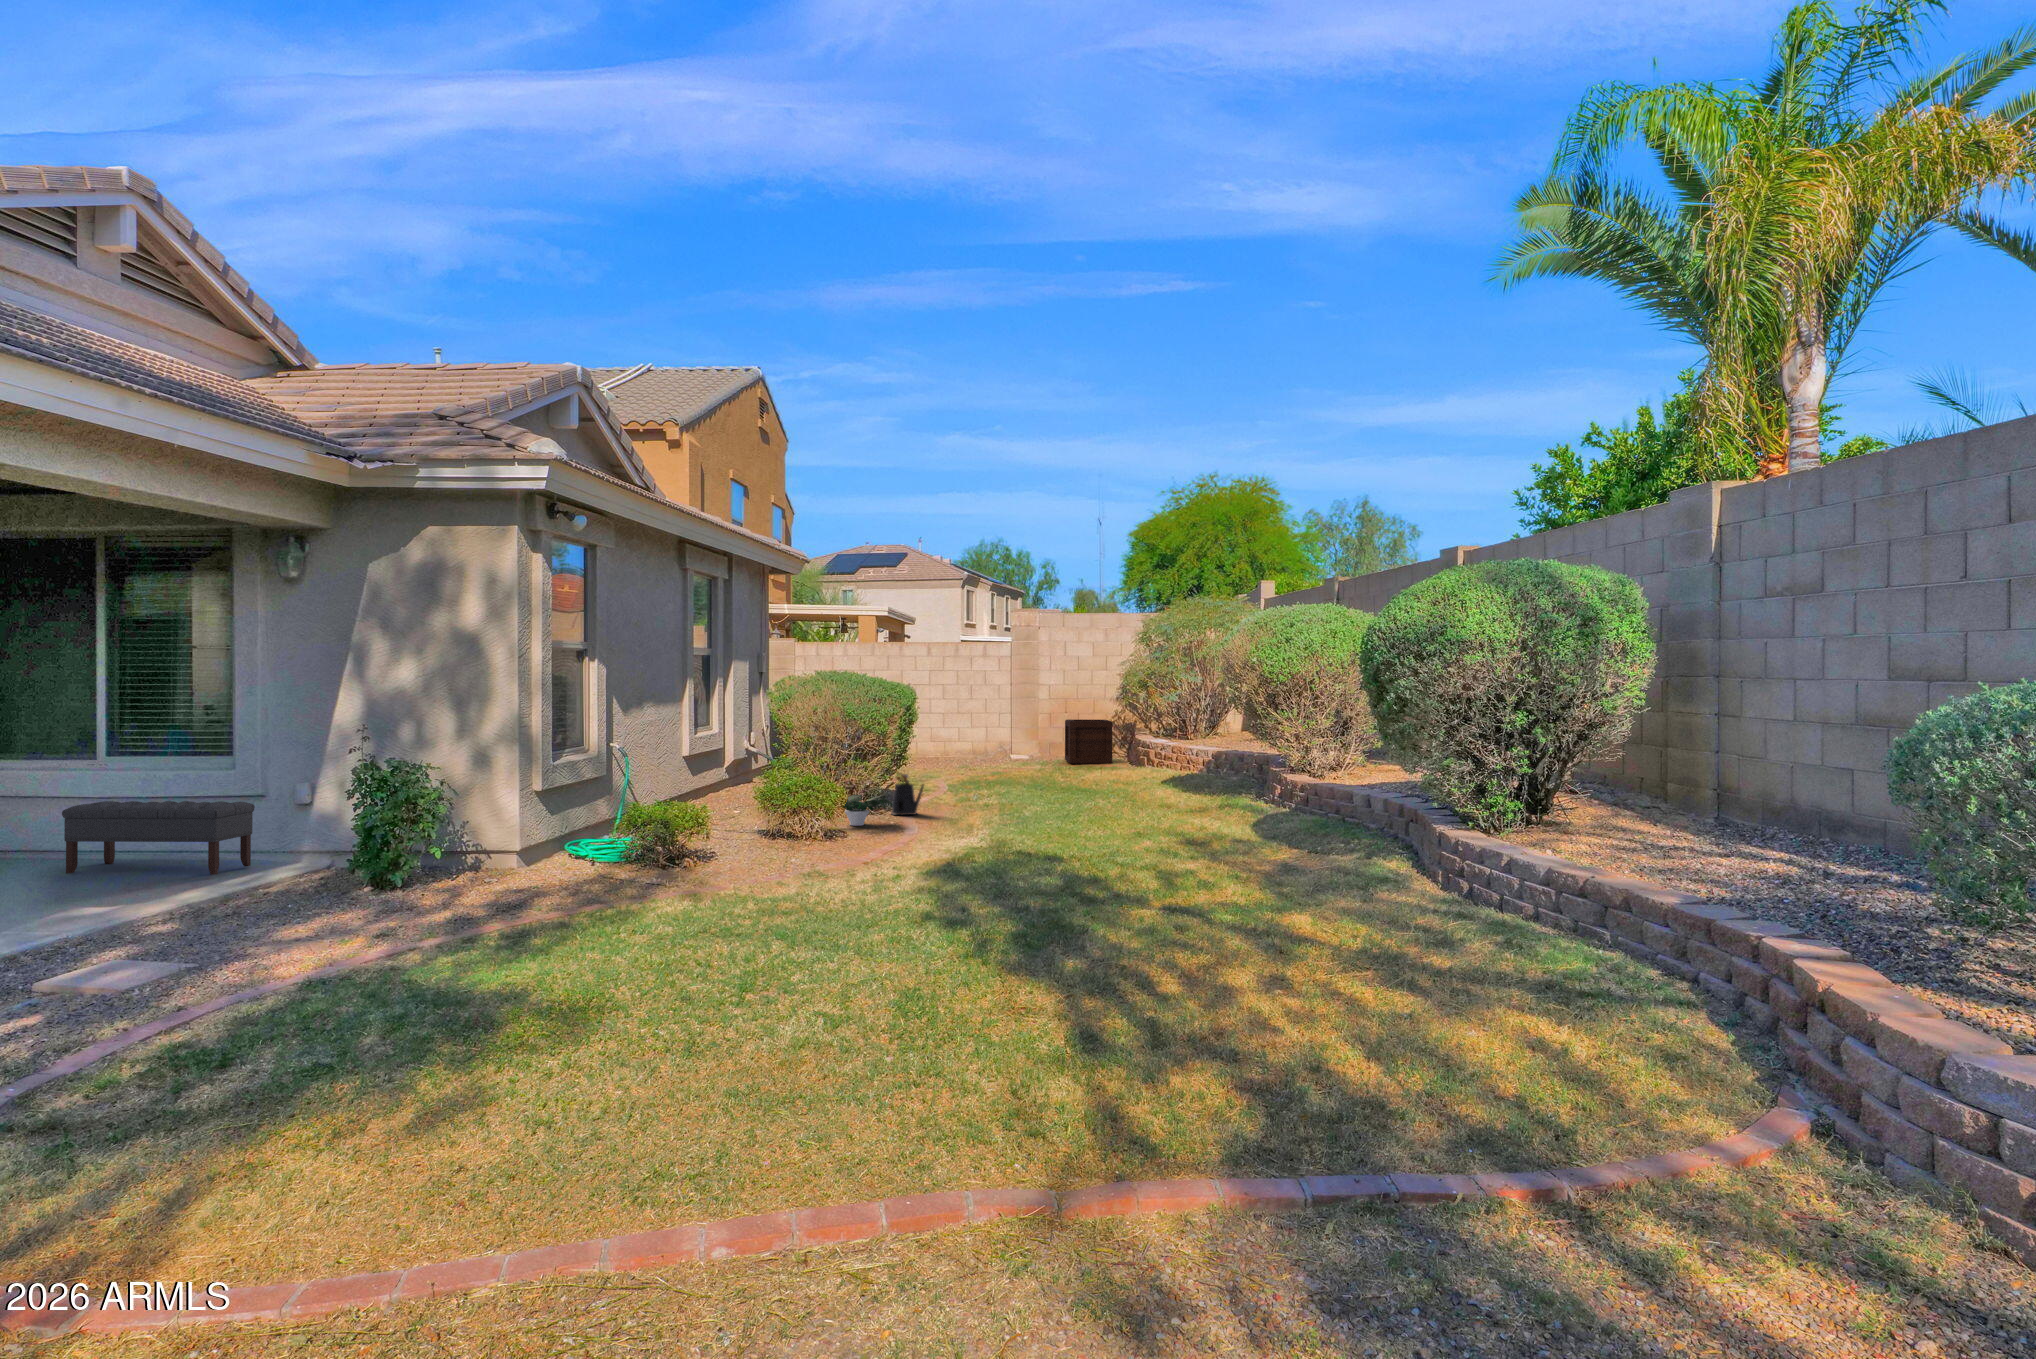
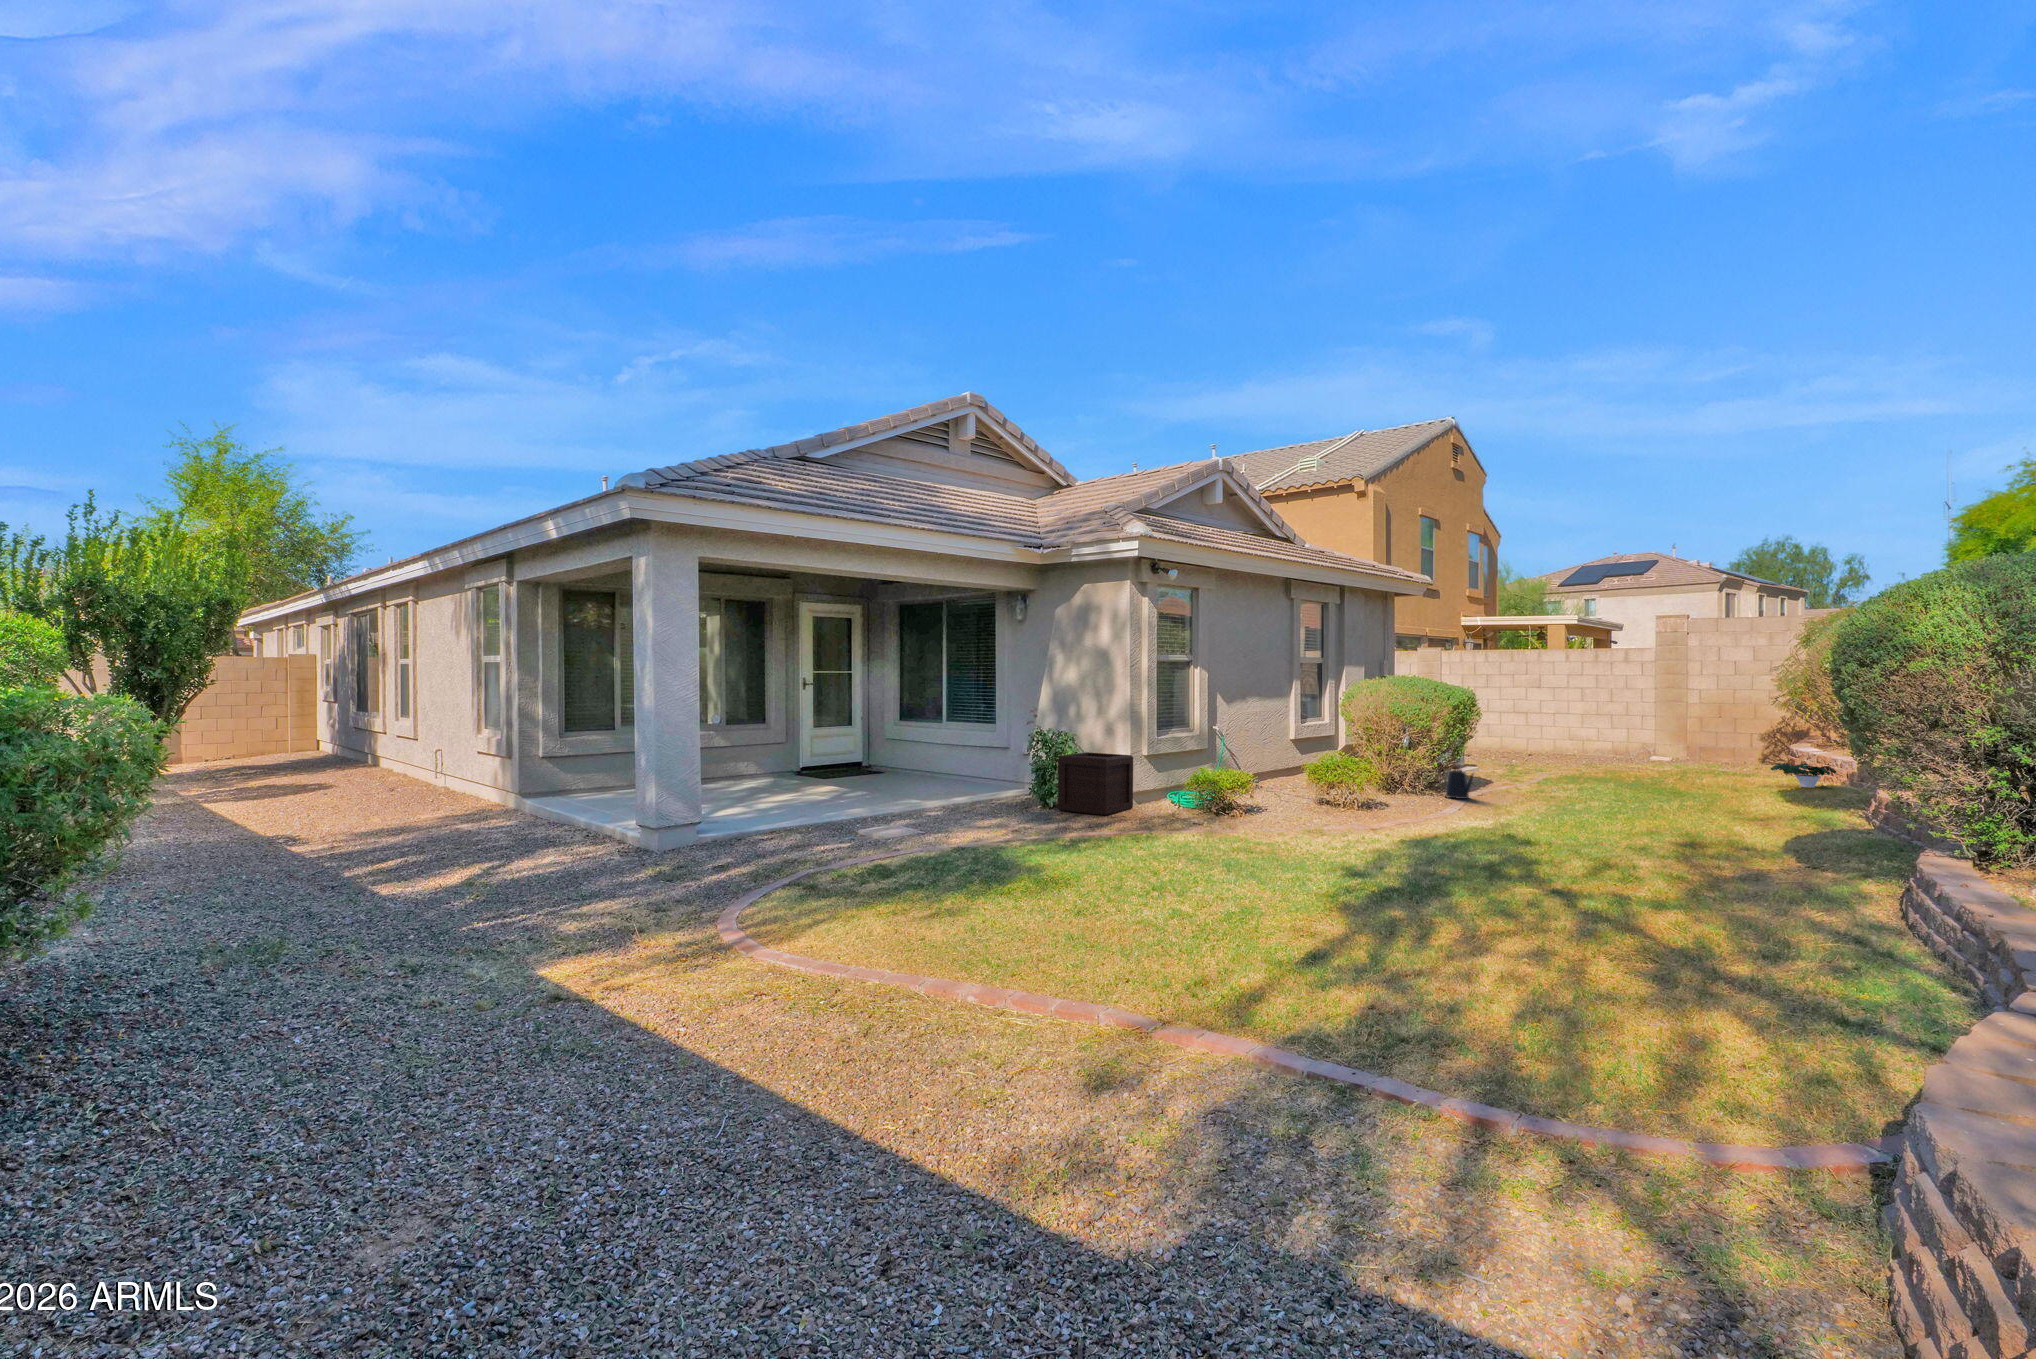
wooden crate: present [1065,719,1112,764] -> present [1058,752,1133,815]
potted plant: present [843,795,893,826] -> present [1771,763,1836,788]
bench: present [62,801,255,875] -> none [921,745,1001,790]

